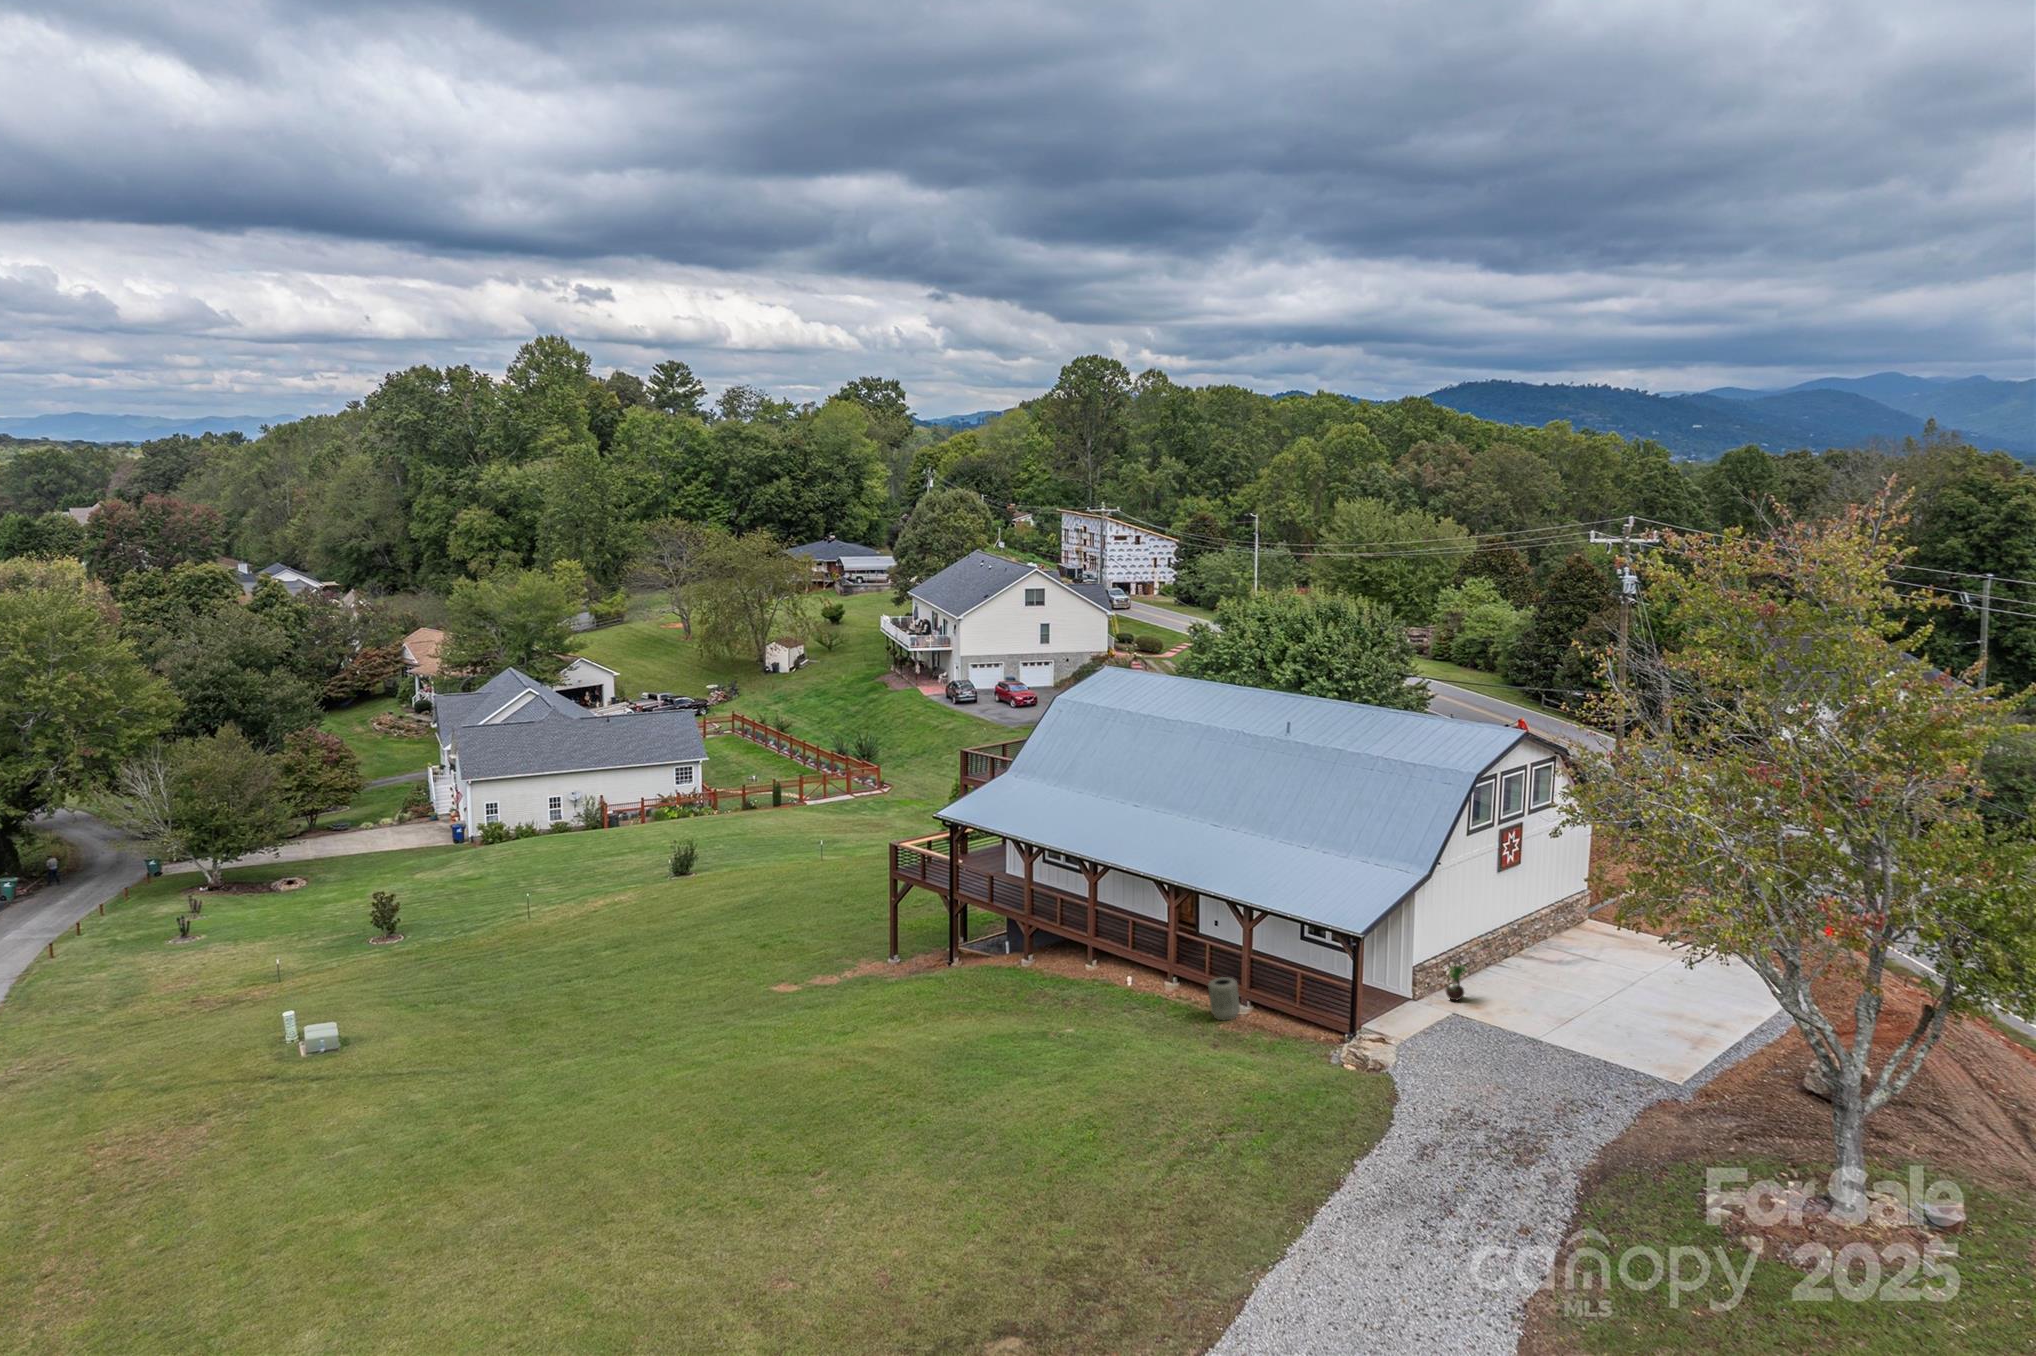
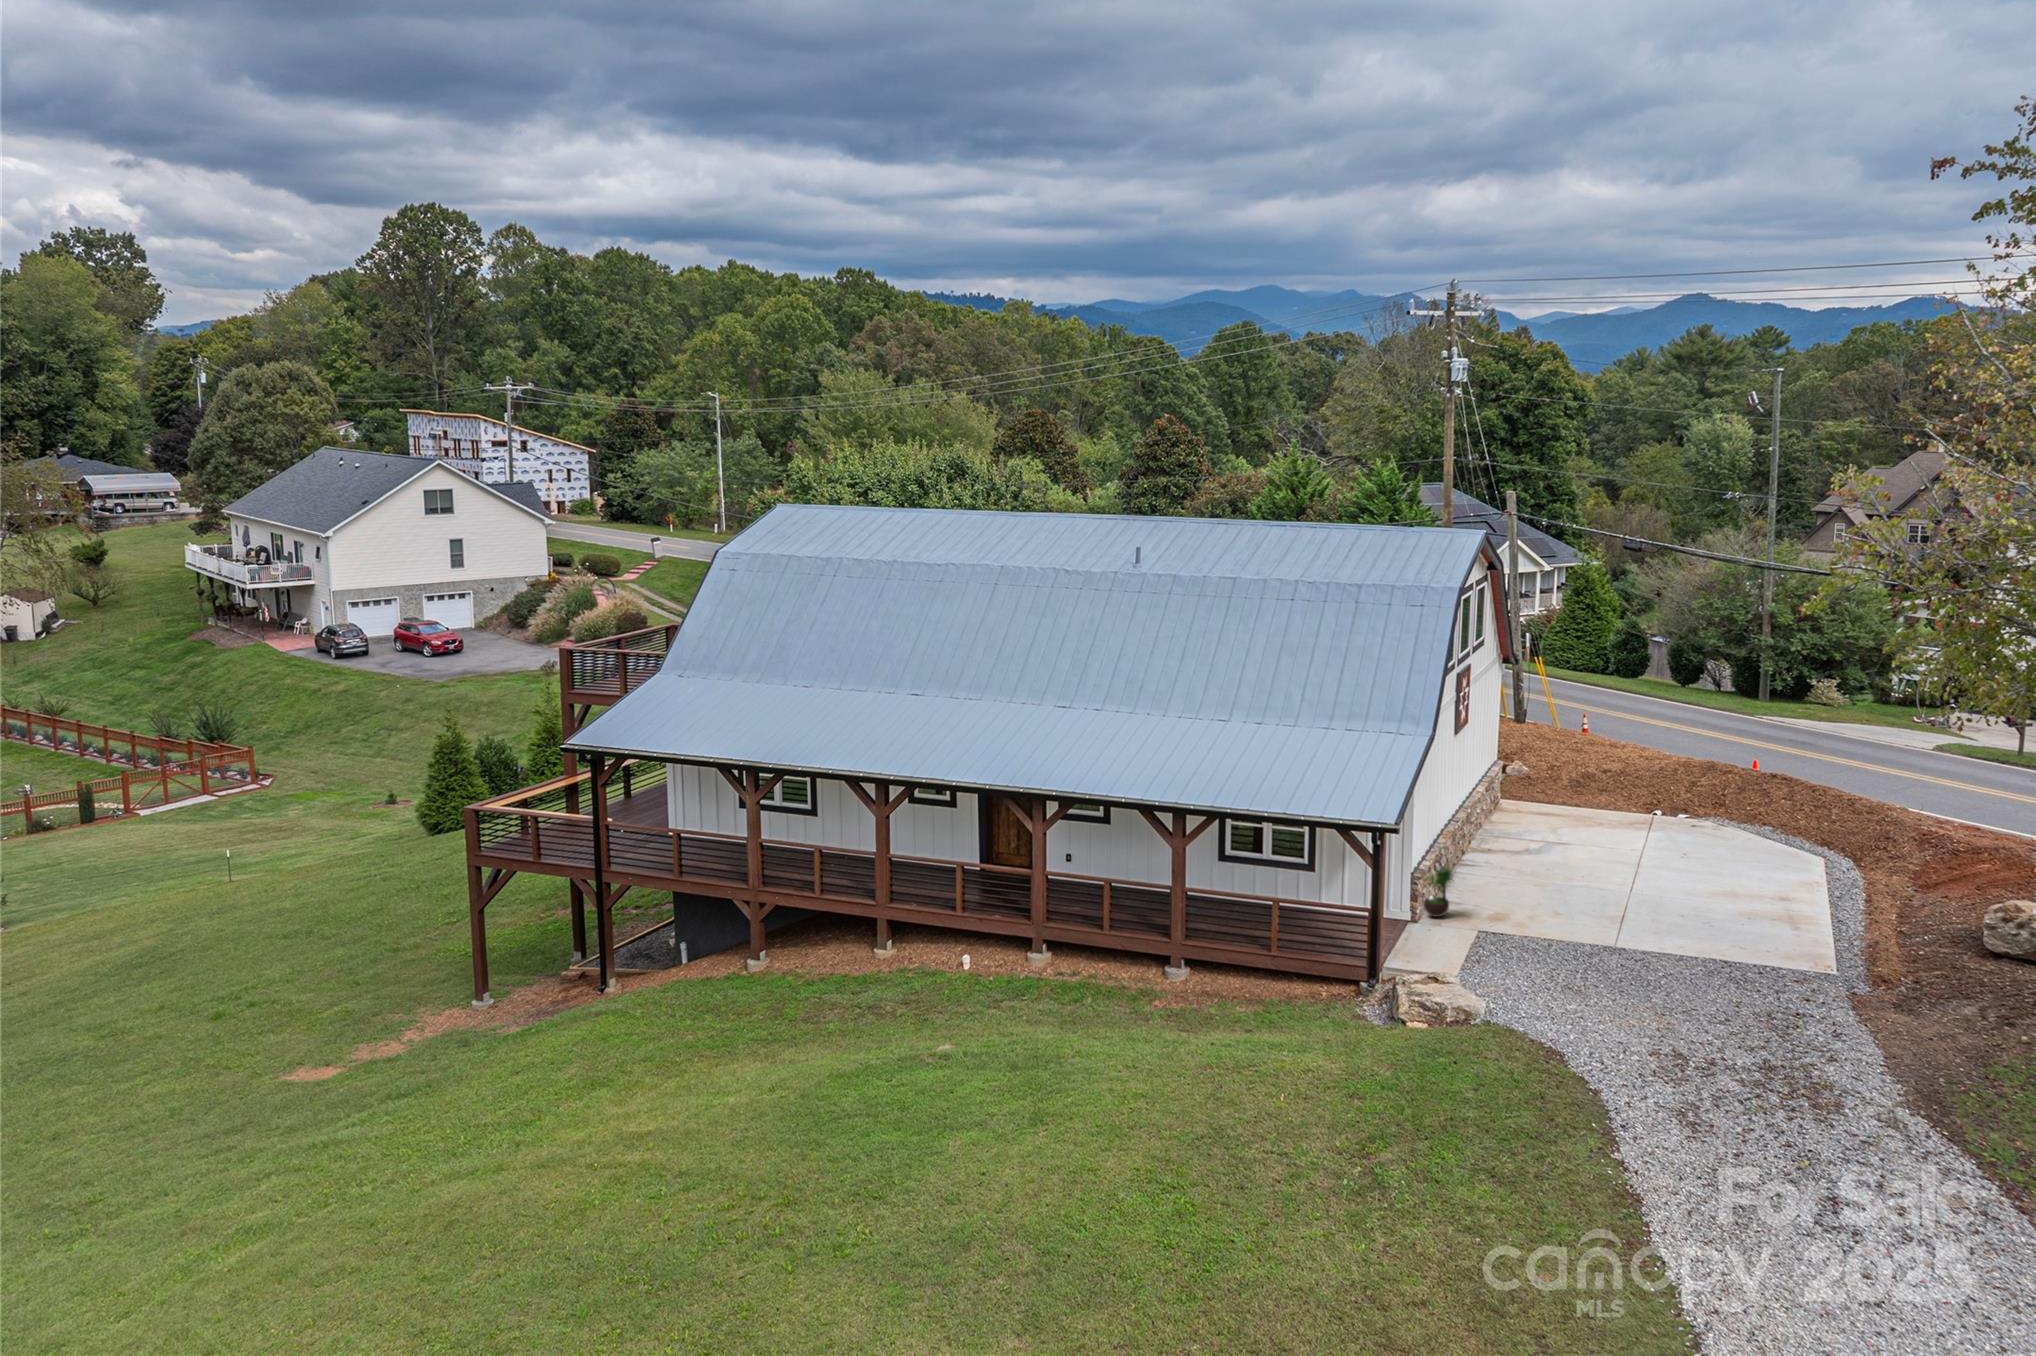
trash can: present [1208,977,1240,1020] -> none [1135,925,1183,989]

